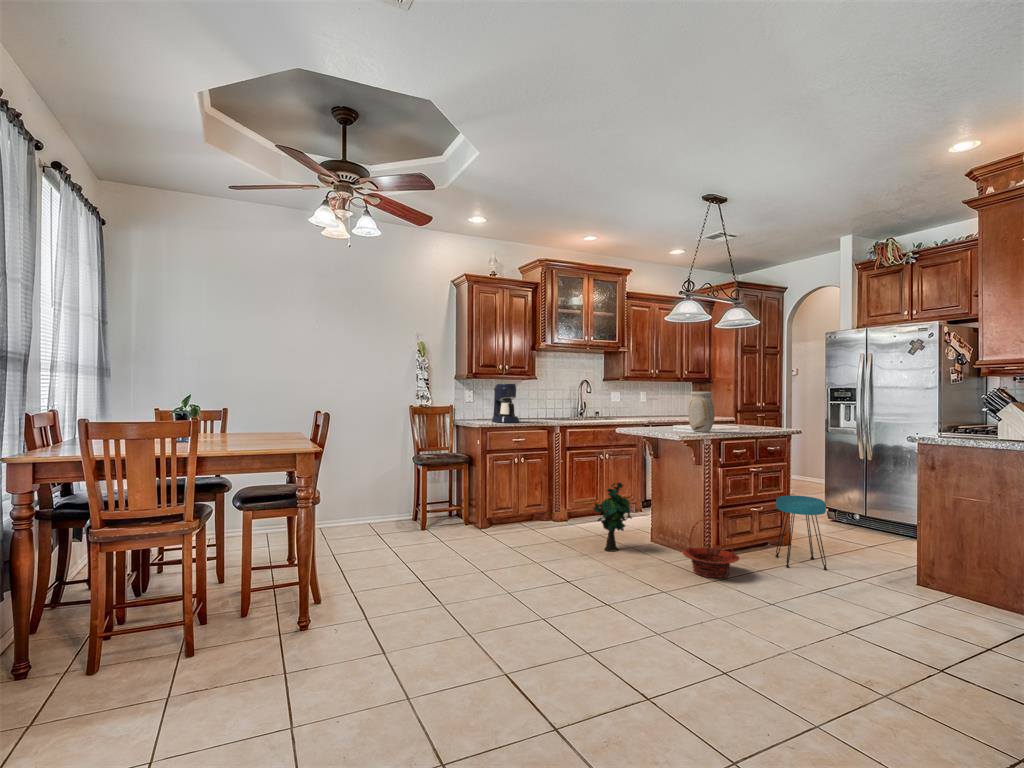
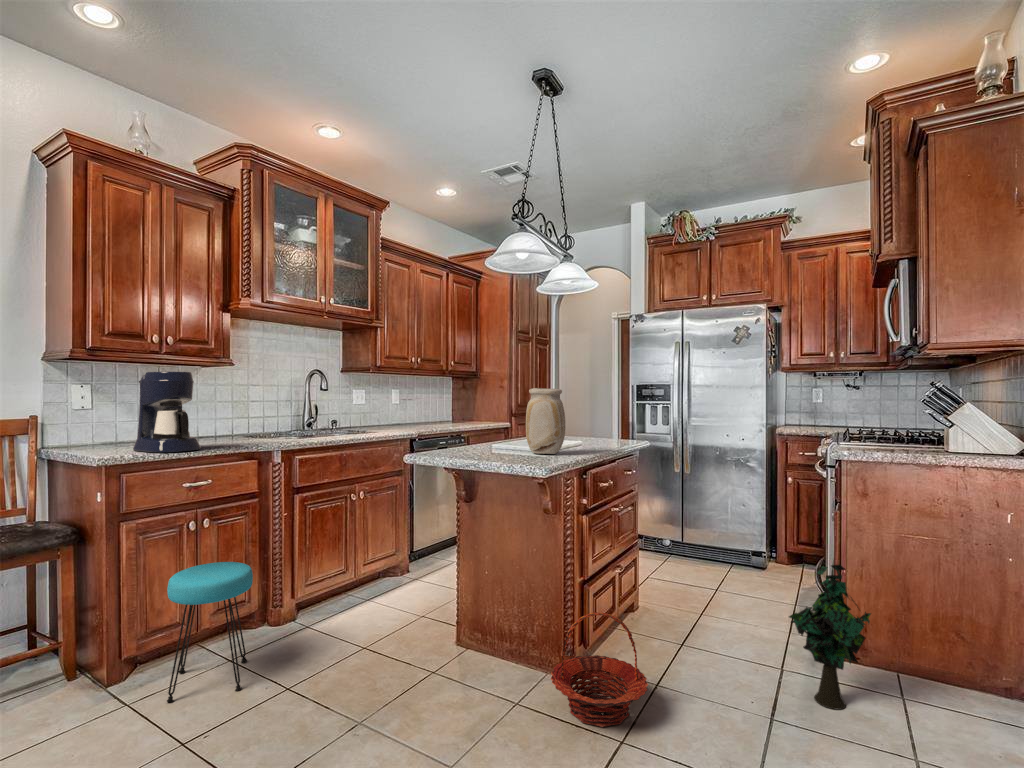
decorative plant: present [593,483,632,551] -> present [789,565,871,710]
stool: present [776,495,827,570] -> present [167,562,253,702]

